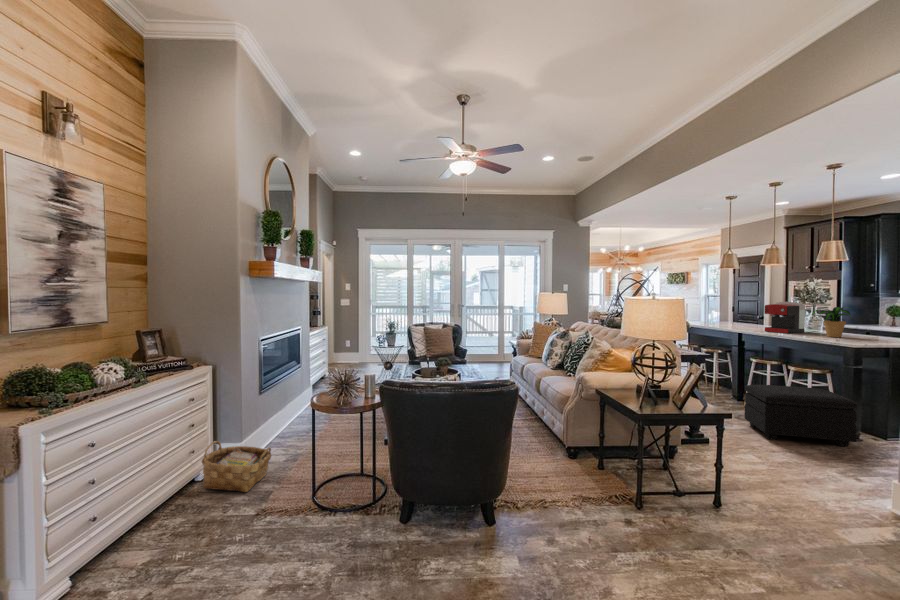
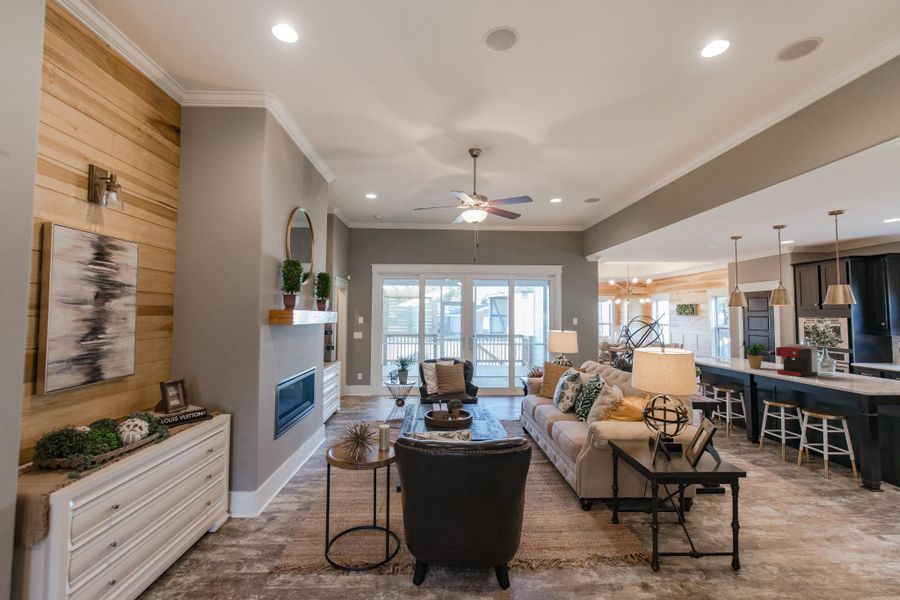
potted plant: present [813,307,850,337] -> present [741,344,767,368]
footstool: present [745,385,857,446] -> none [760,431,877,499]
woven basket: present [202,441,271,492] -> none [217,490,285,545]

